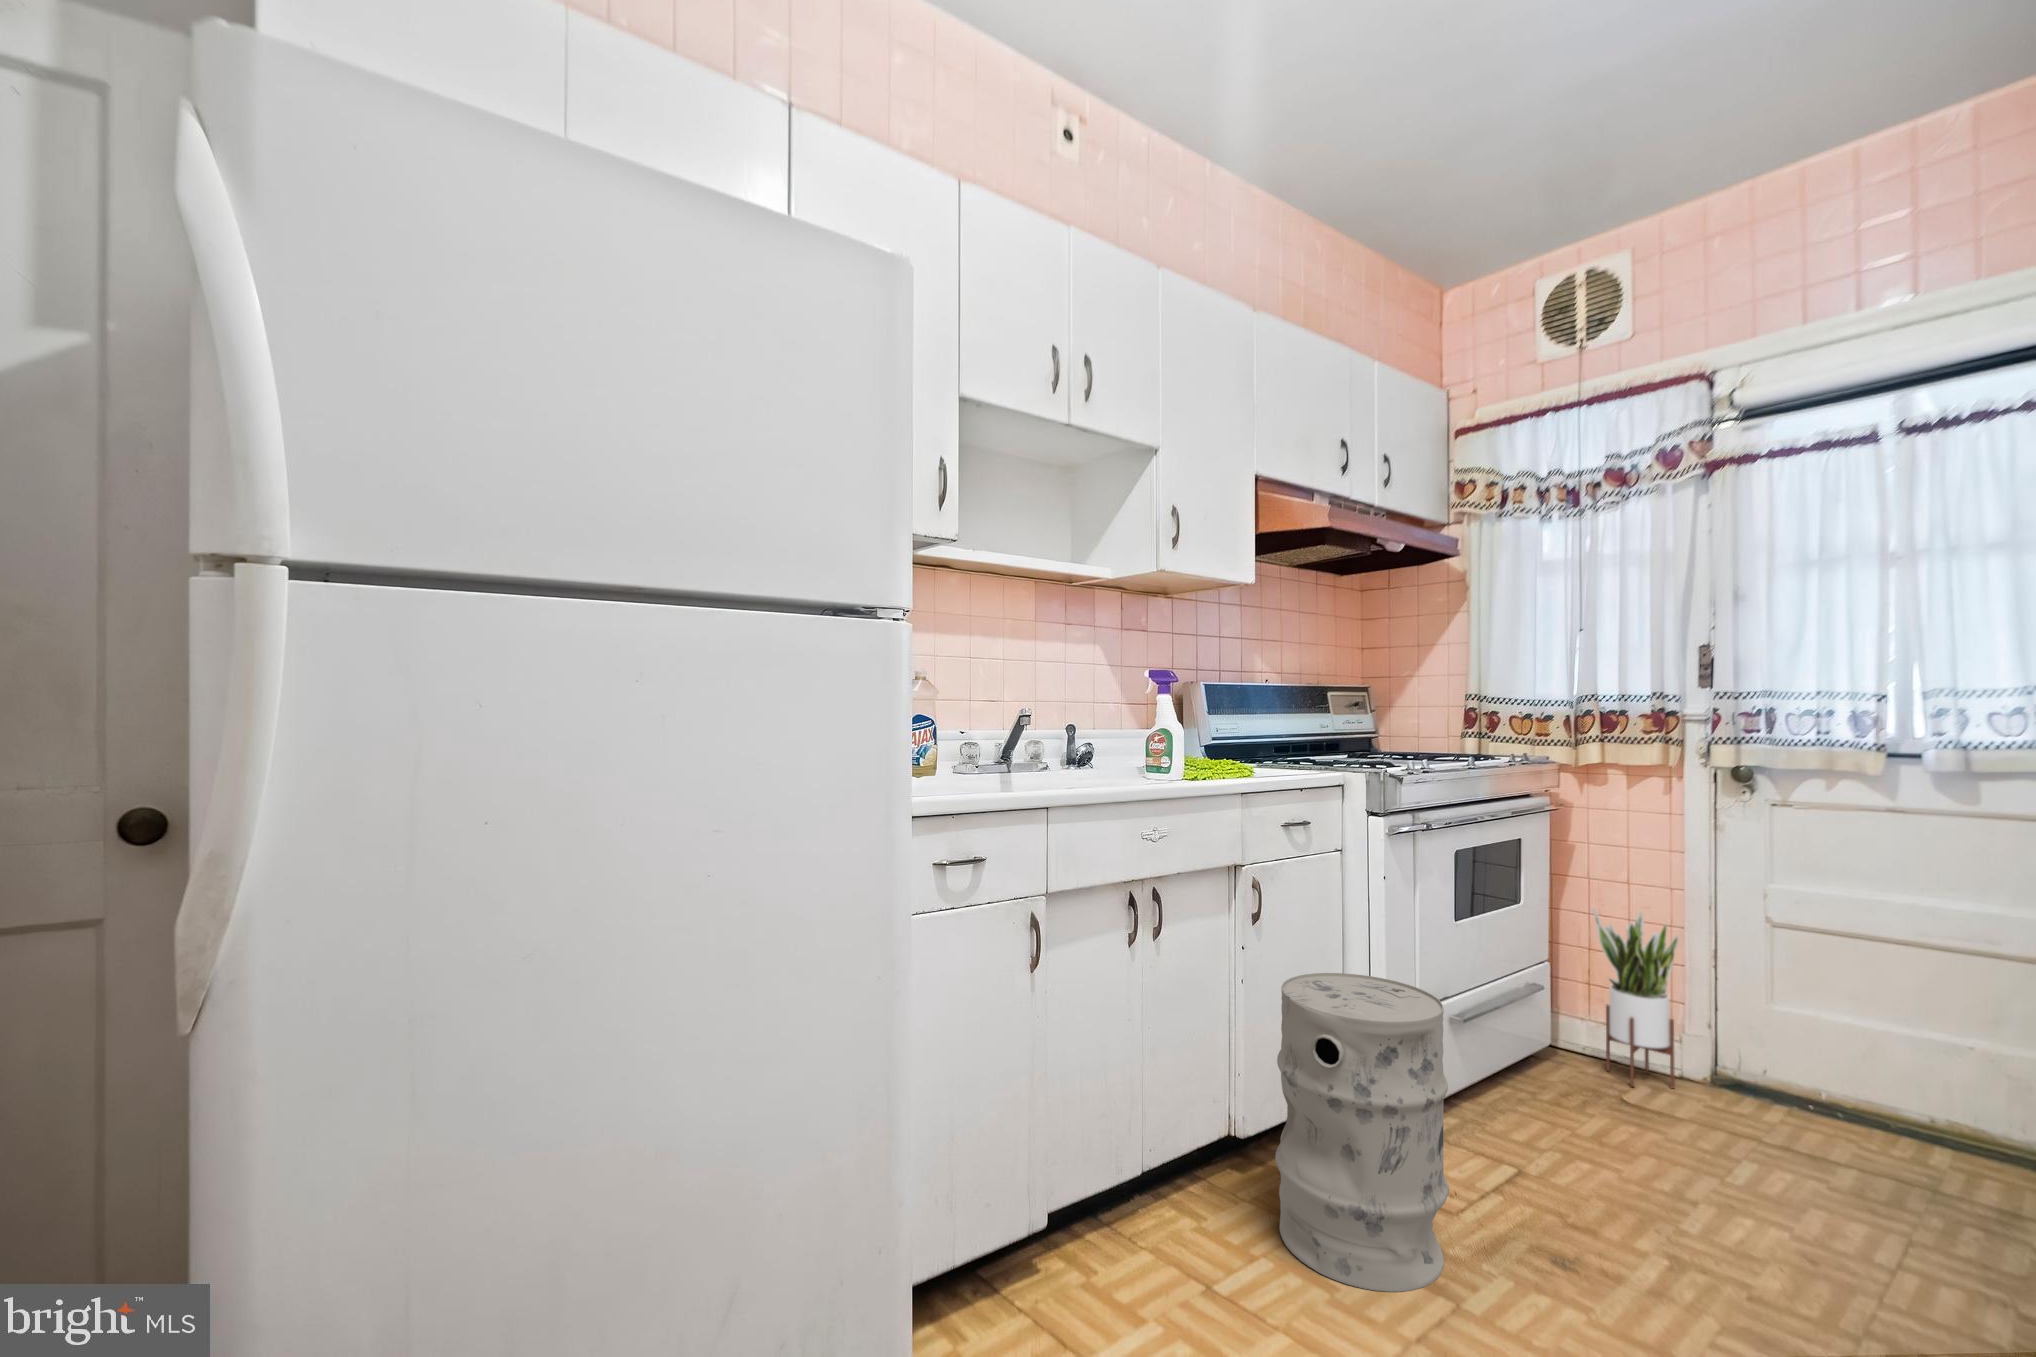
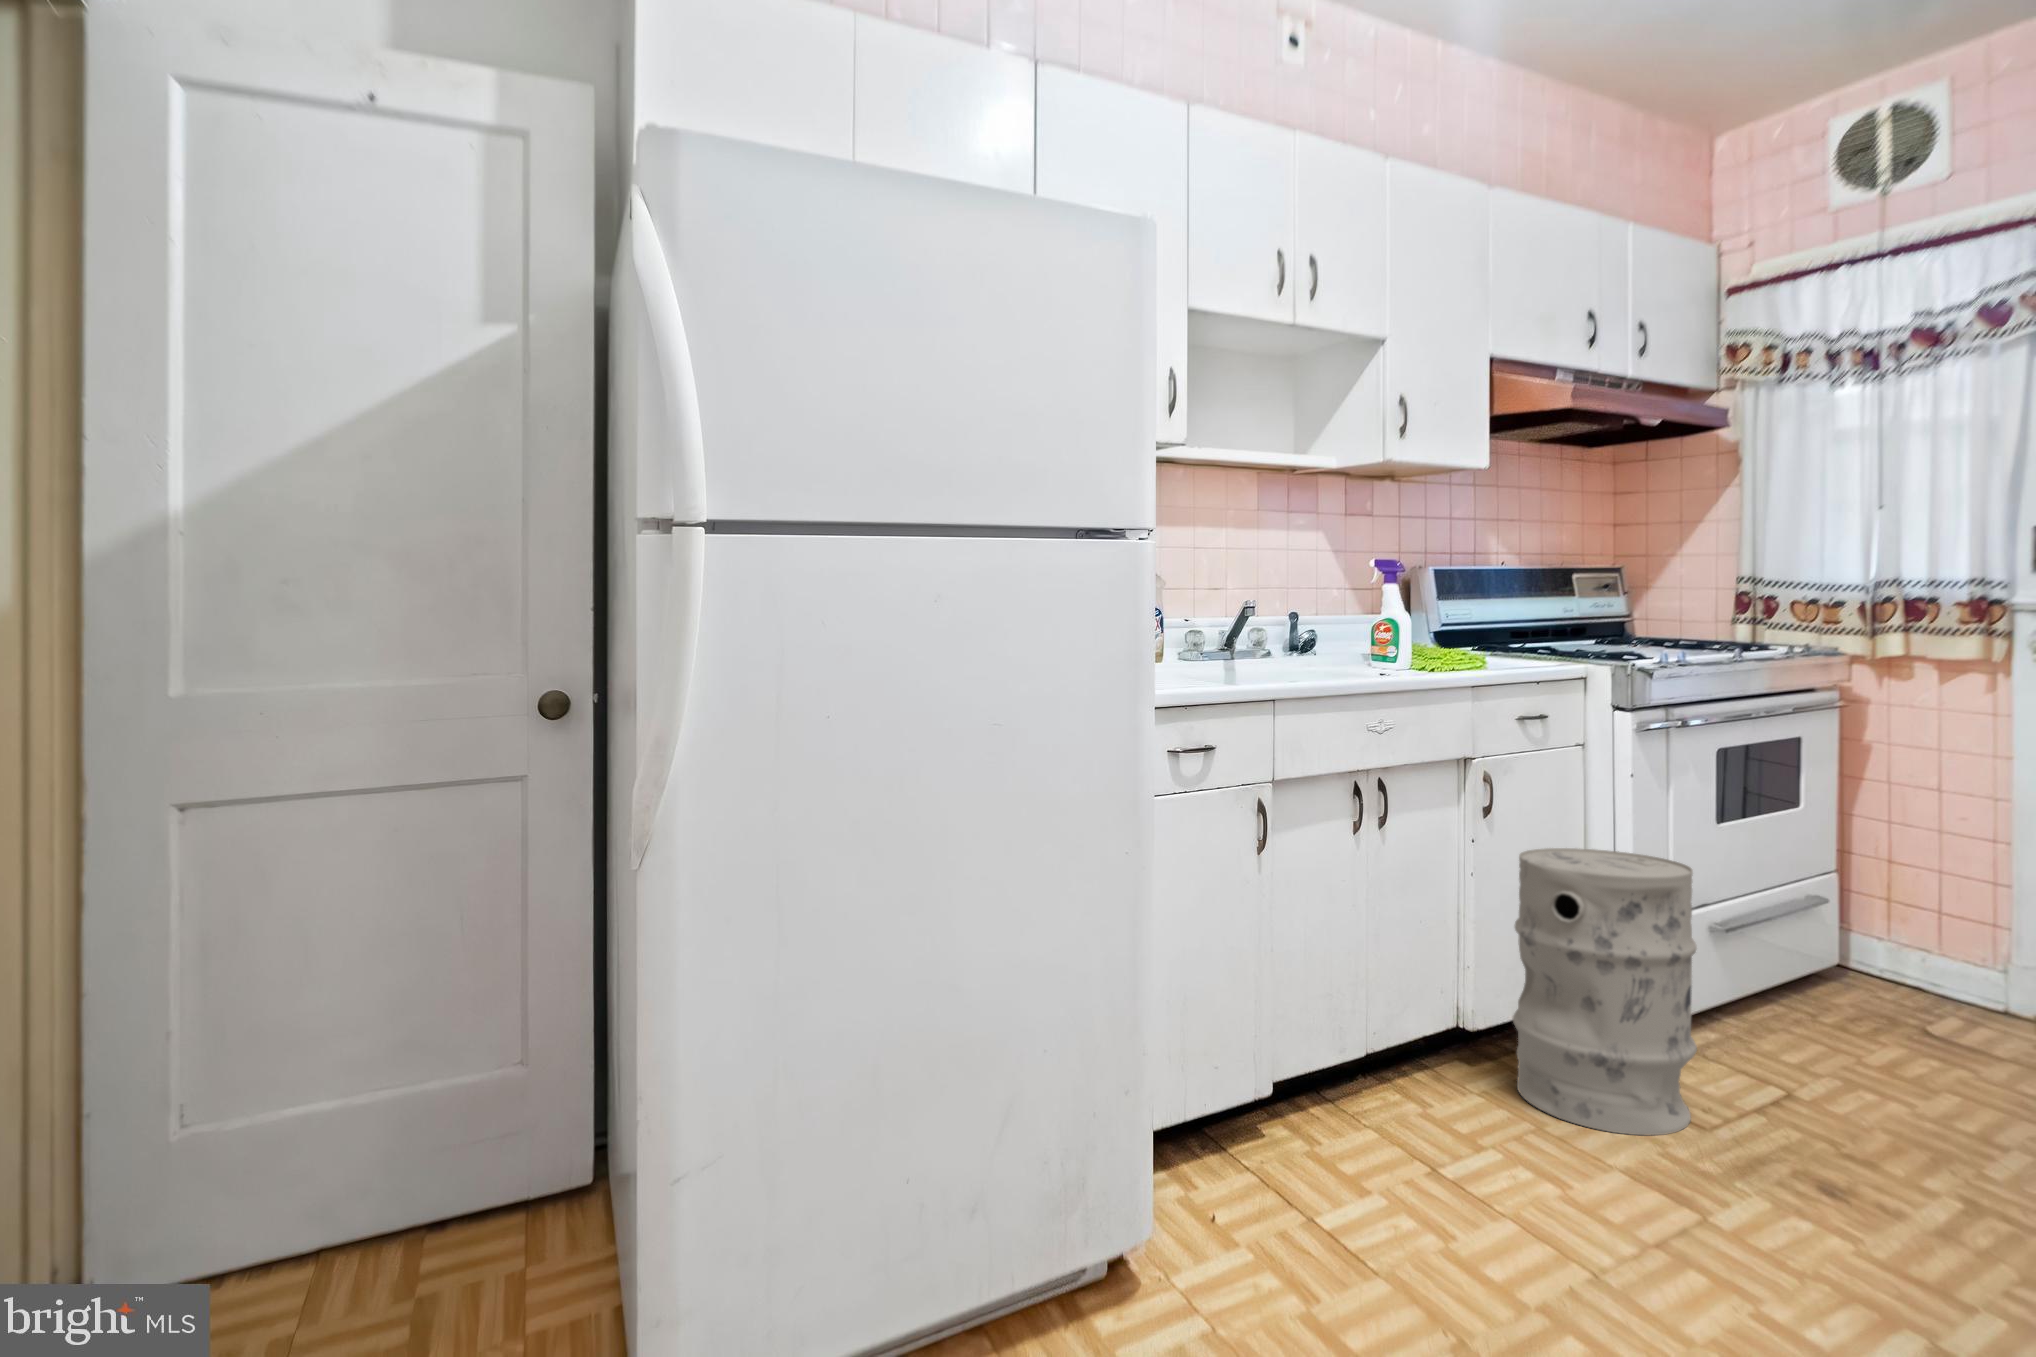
potted plant: present [1592,908,1678,1088] -> none [1886,813,1994,1011]

